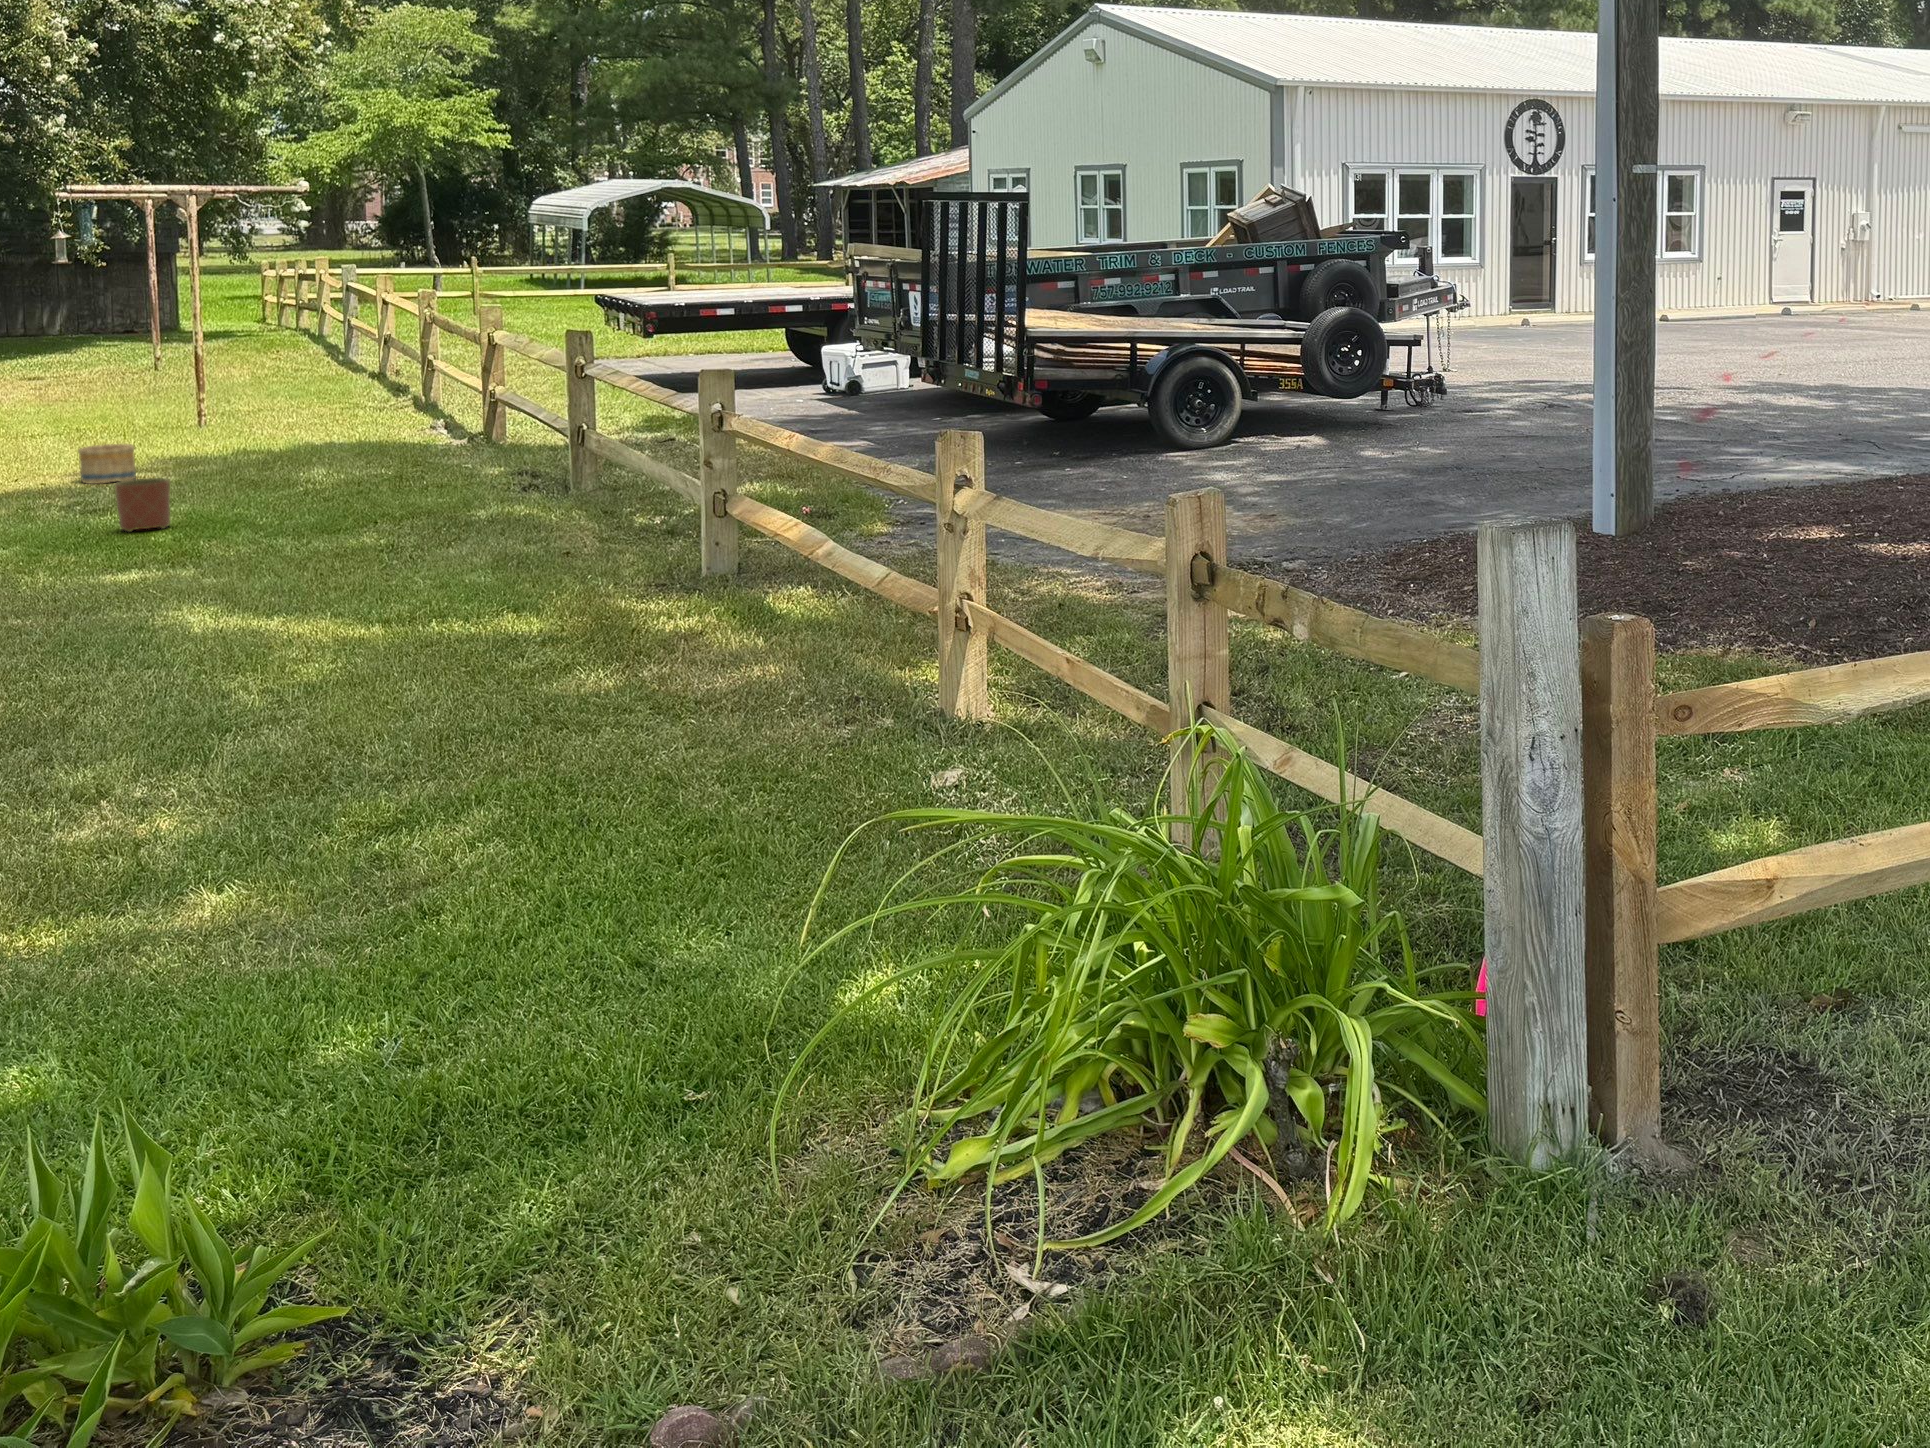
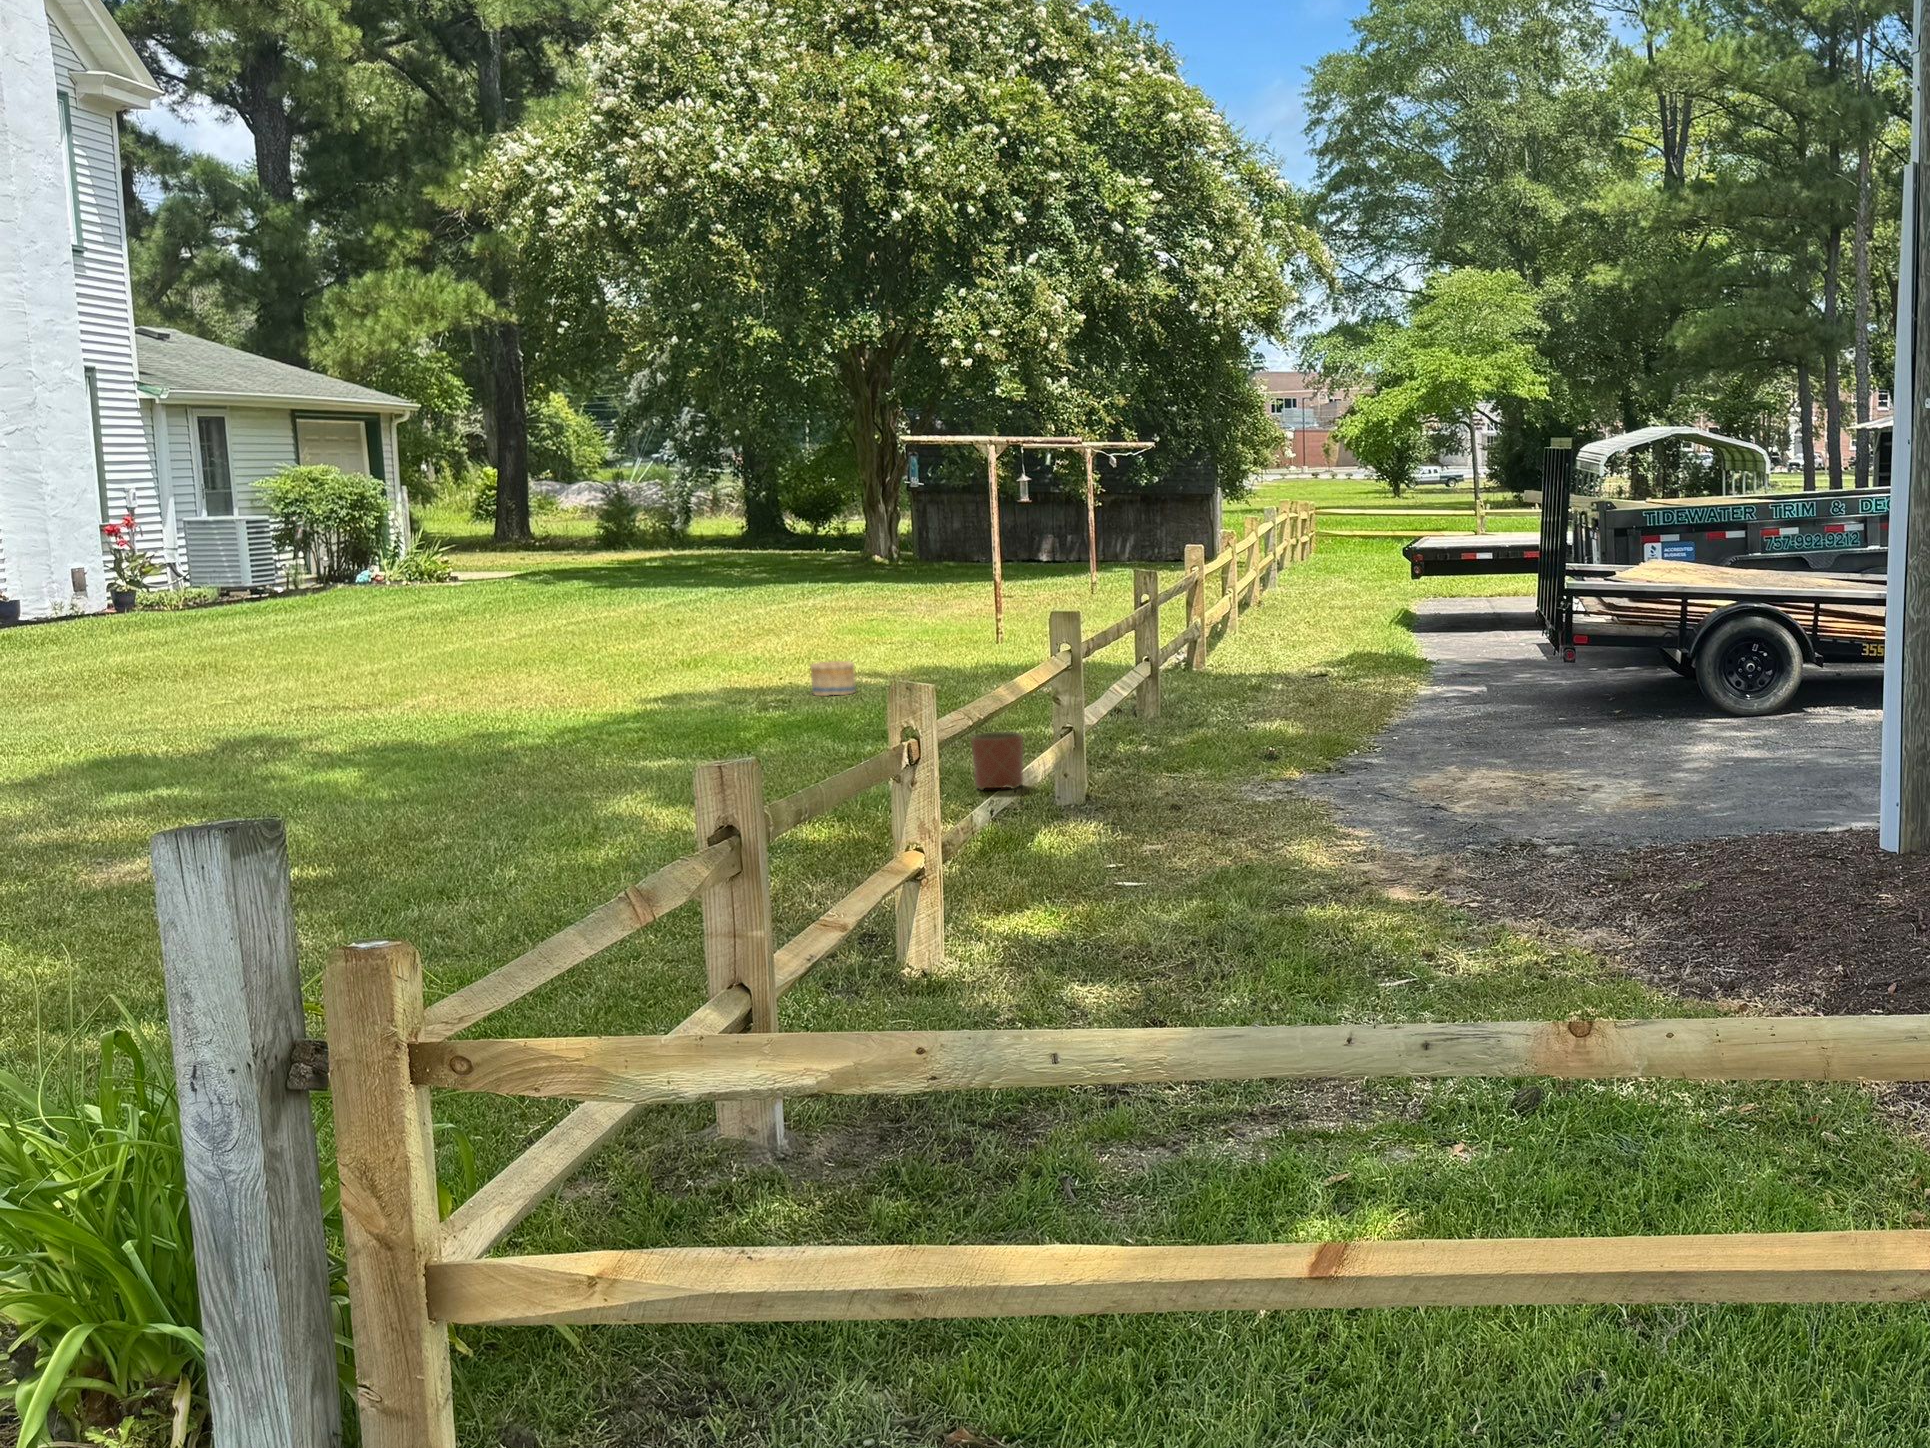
planter: present [115,478,170,532] -> present [971,732,1023,790]

